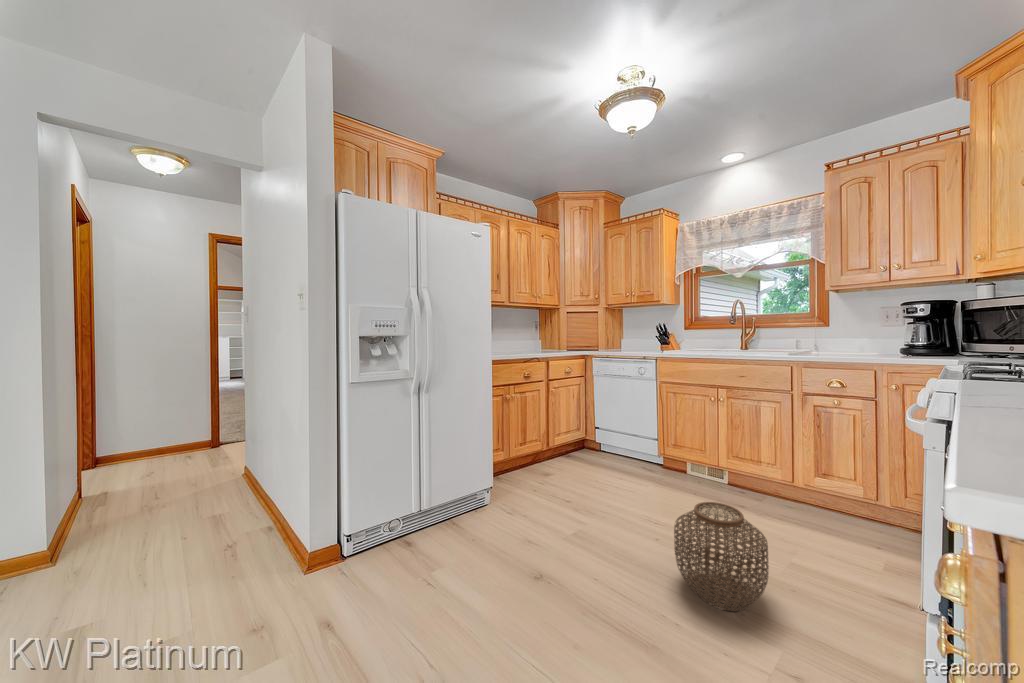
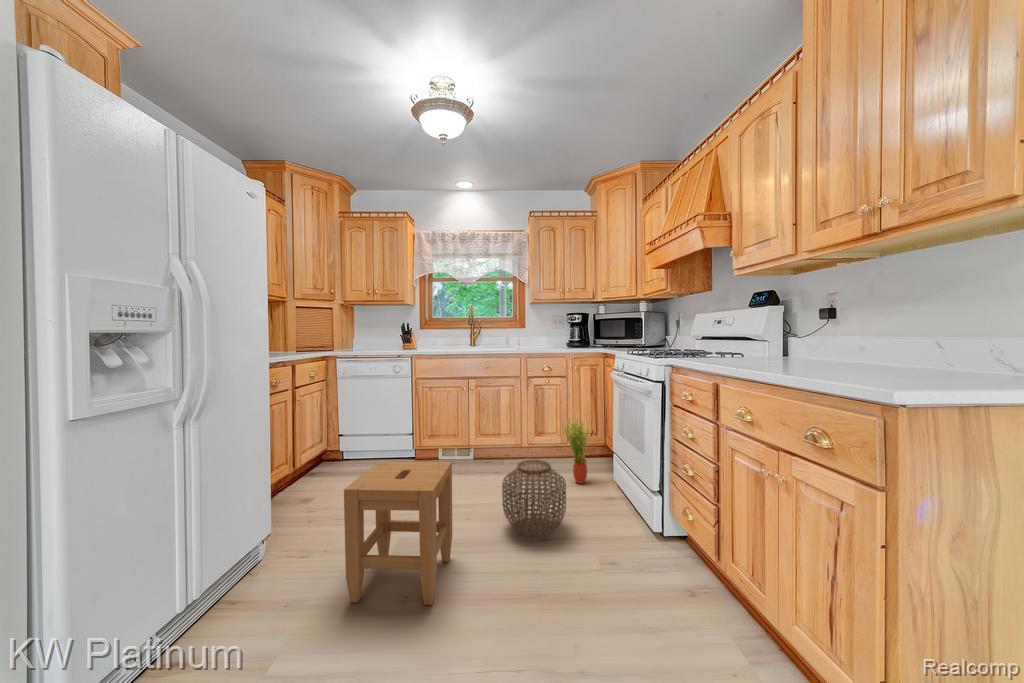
stool: none [494,458,603,607] -> present [344,461,452,605]
potted plant: none [828,462,884,570] -> present [564,419,589,484]

